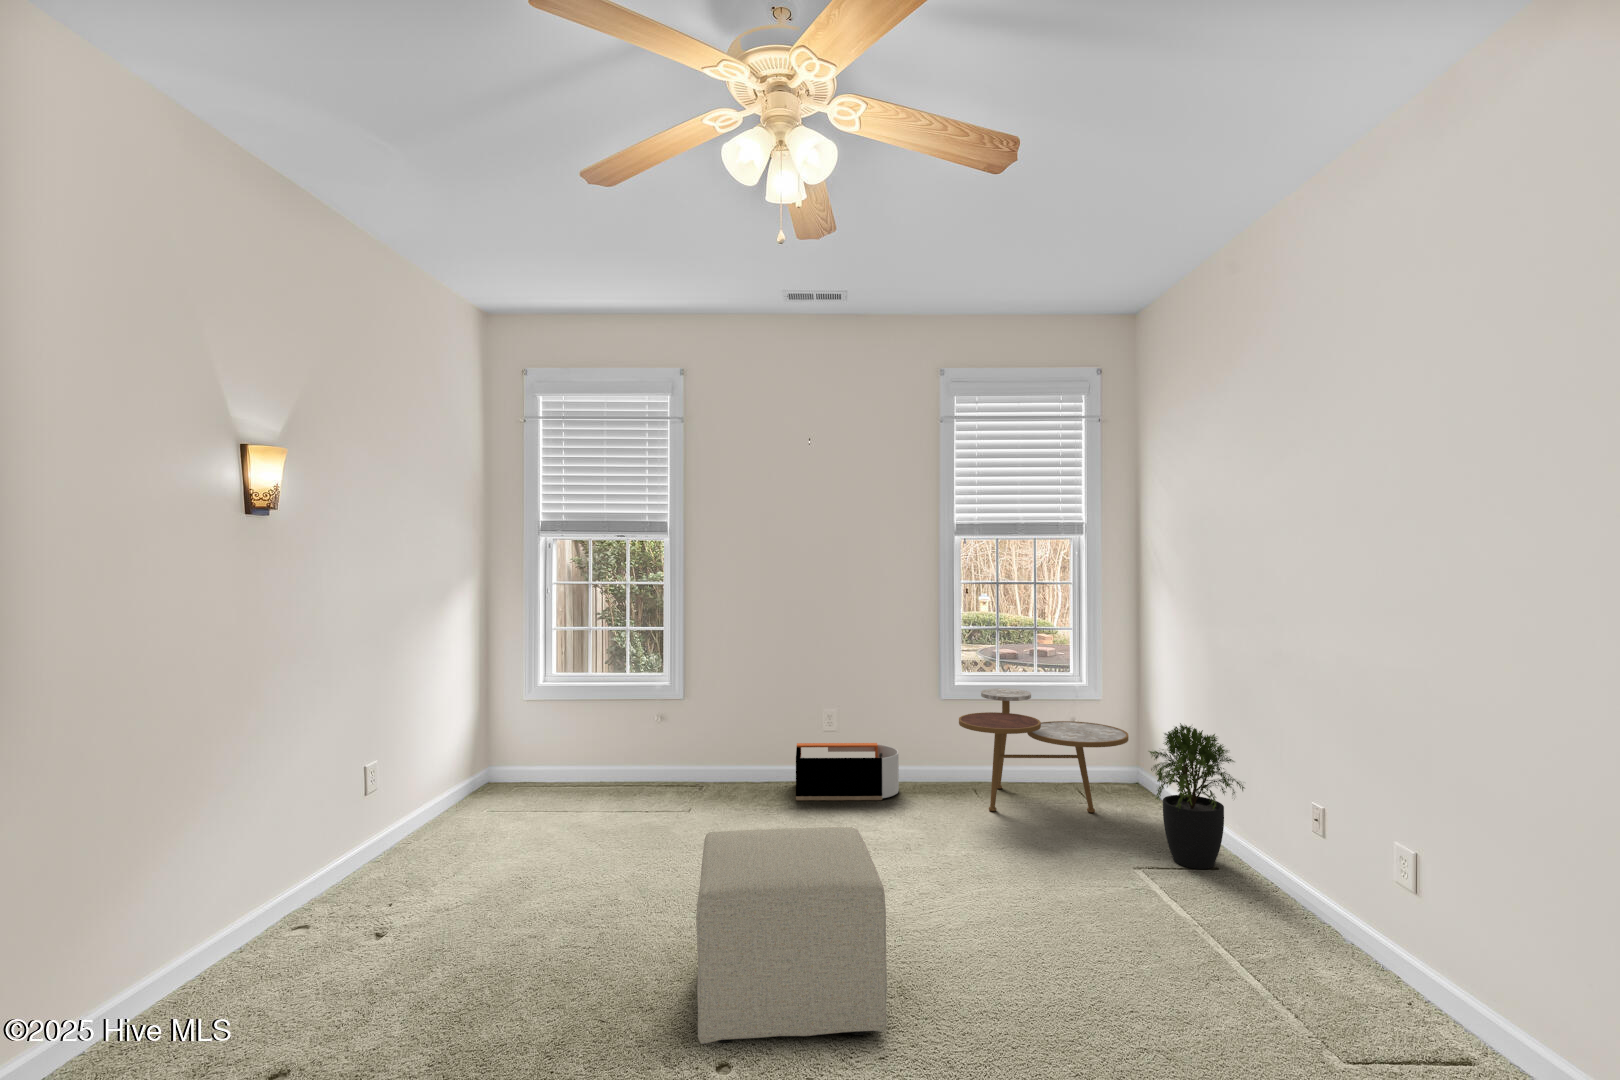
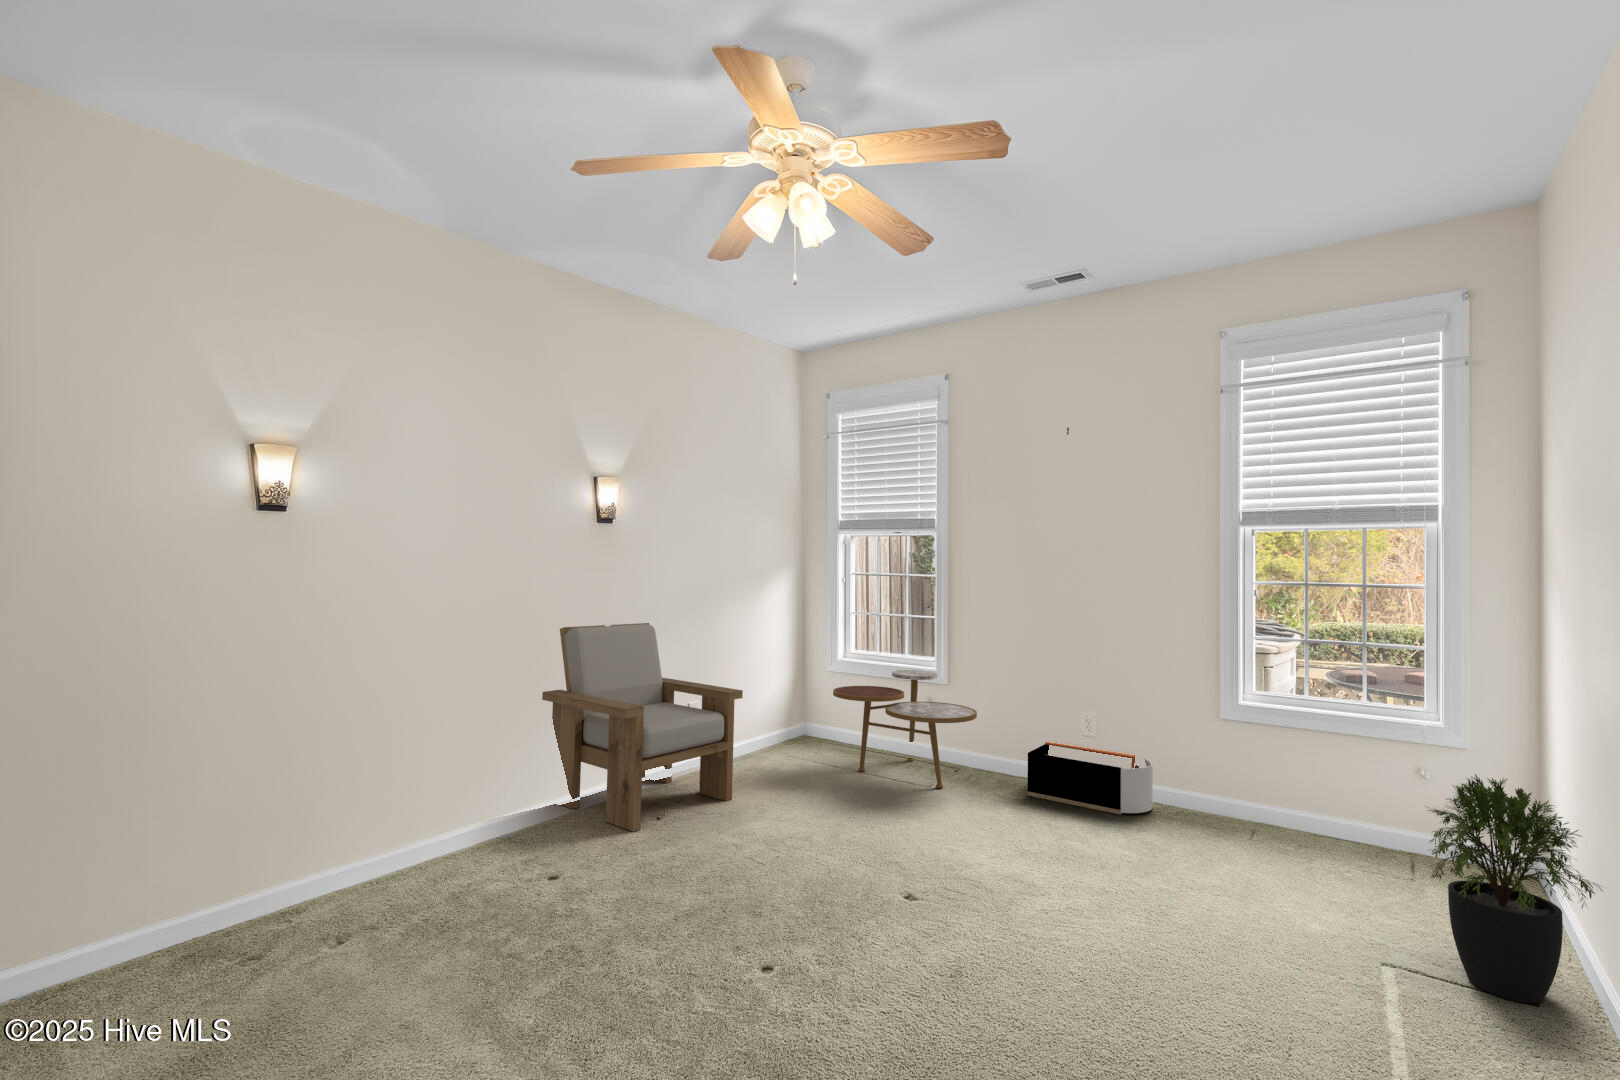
armchair: none [236,674,519,958] -> present [542,623,743,832]
side table: present [959,688,1128,813] -> present [833,670,977,788]
ottoman: present [696,827,887,1044] -> none [695,773,914,989]

